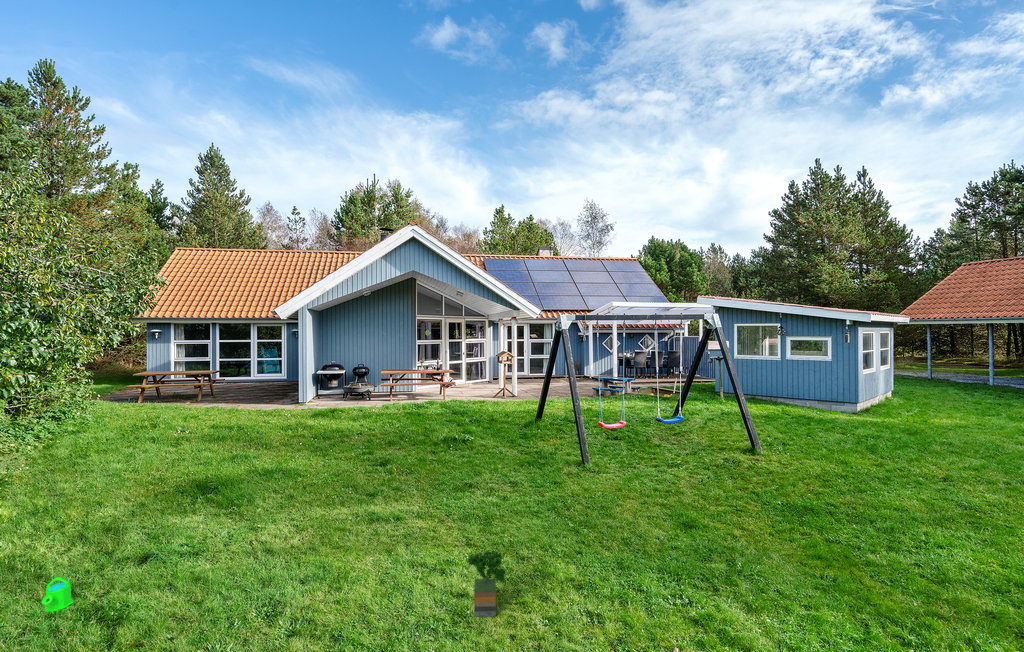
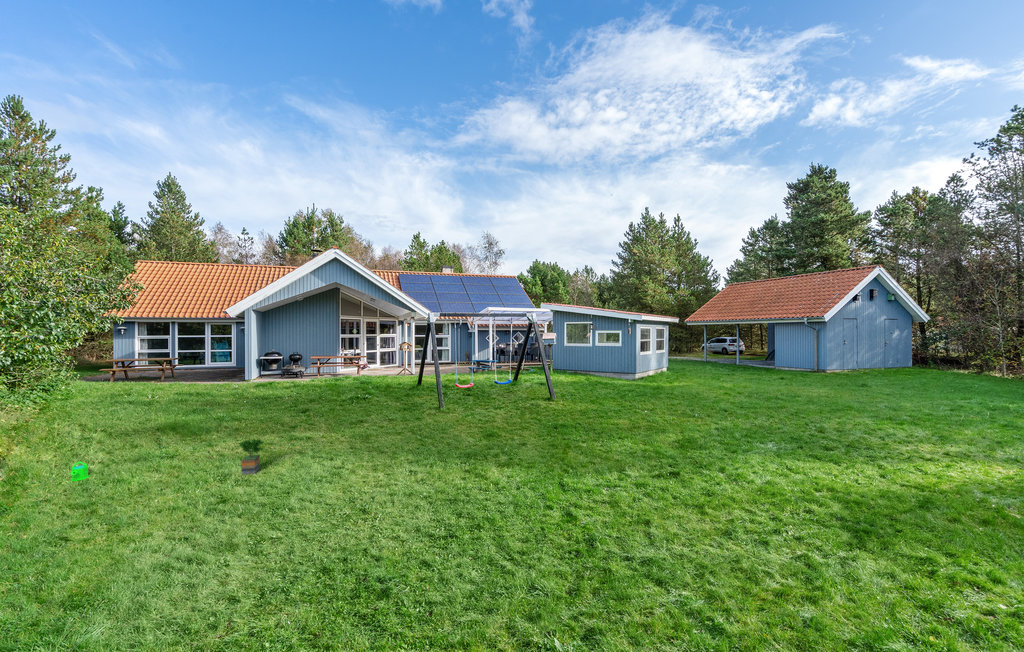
potted tree: present [468,550,506,617] -> present [240,439,263,474]

